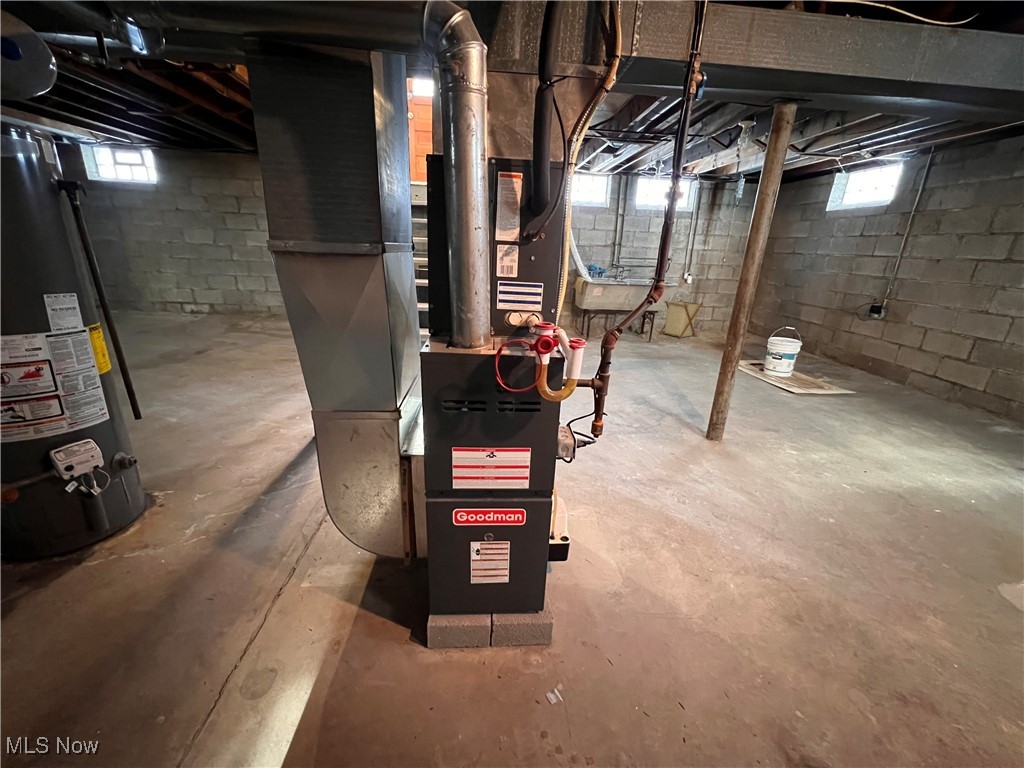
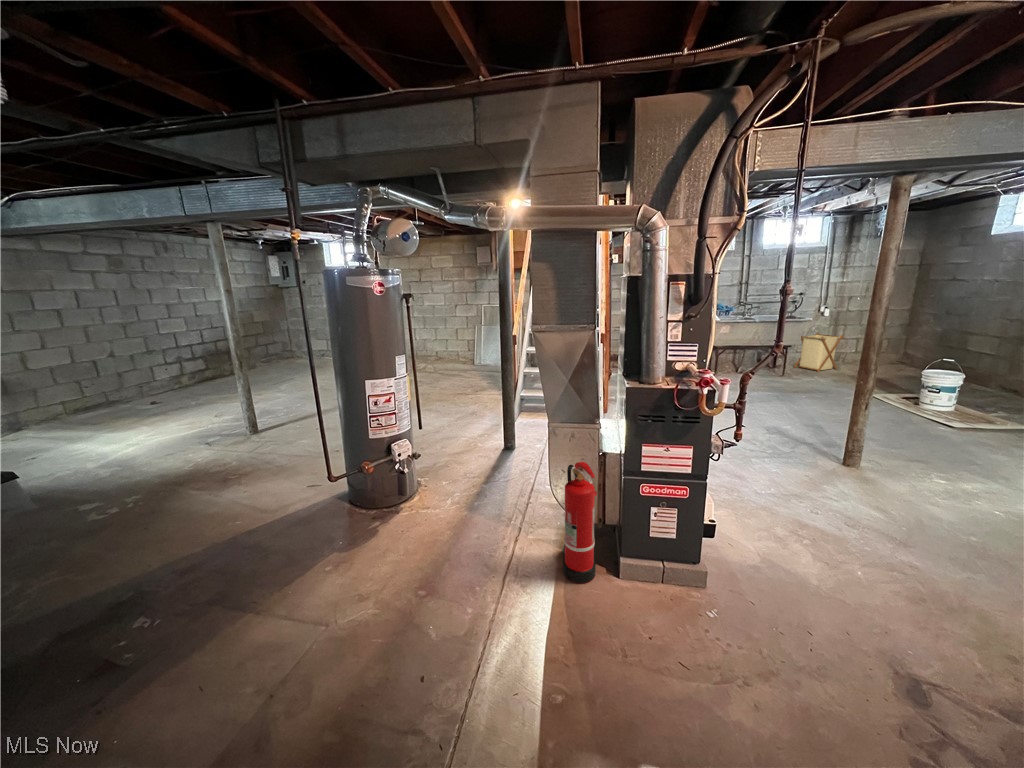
fire extinguisher: none [330,480,395,667] -> present [562,462,597,583]

